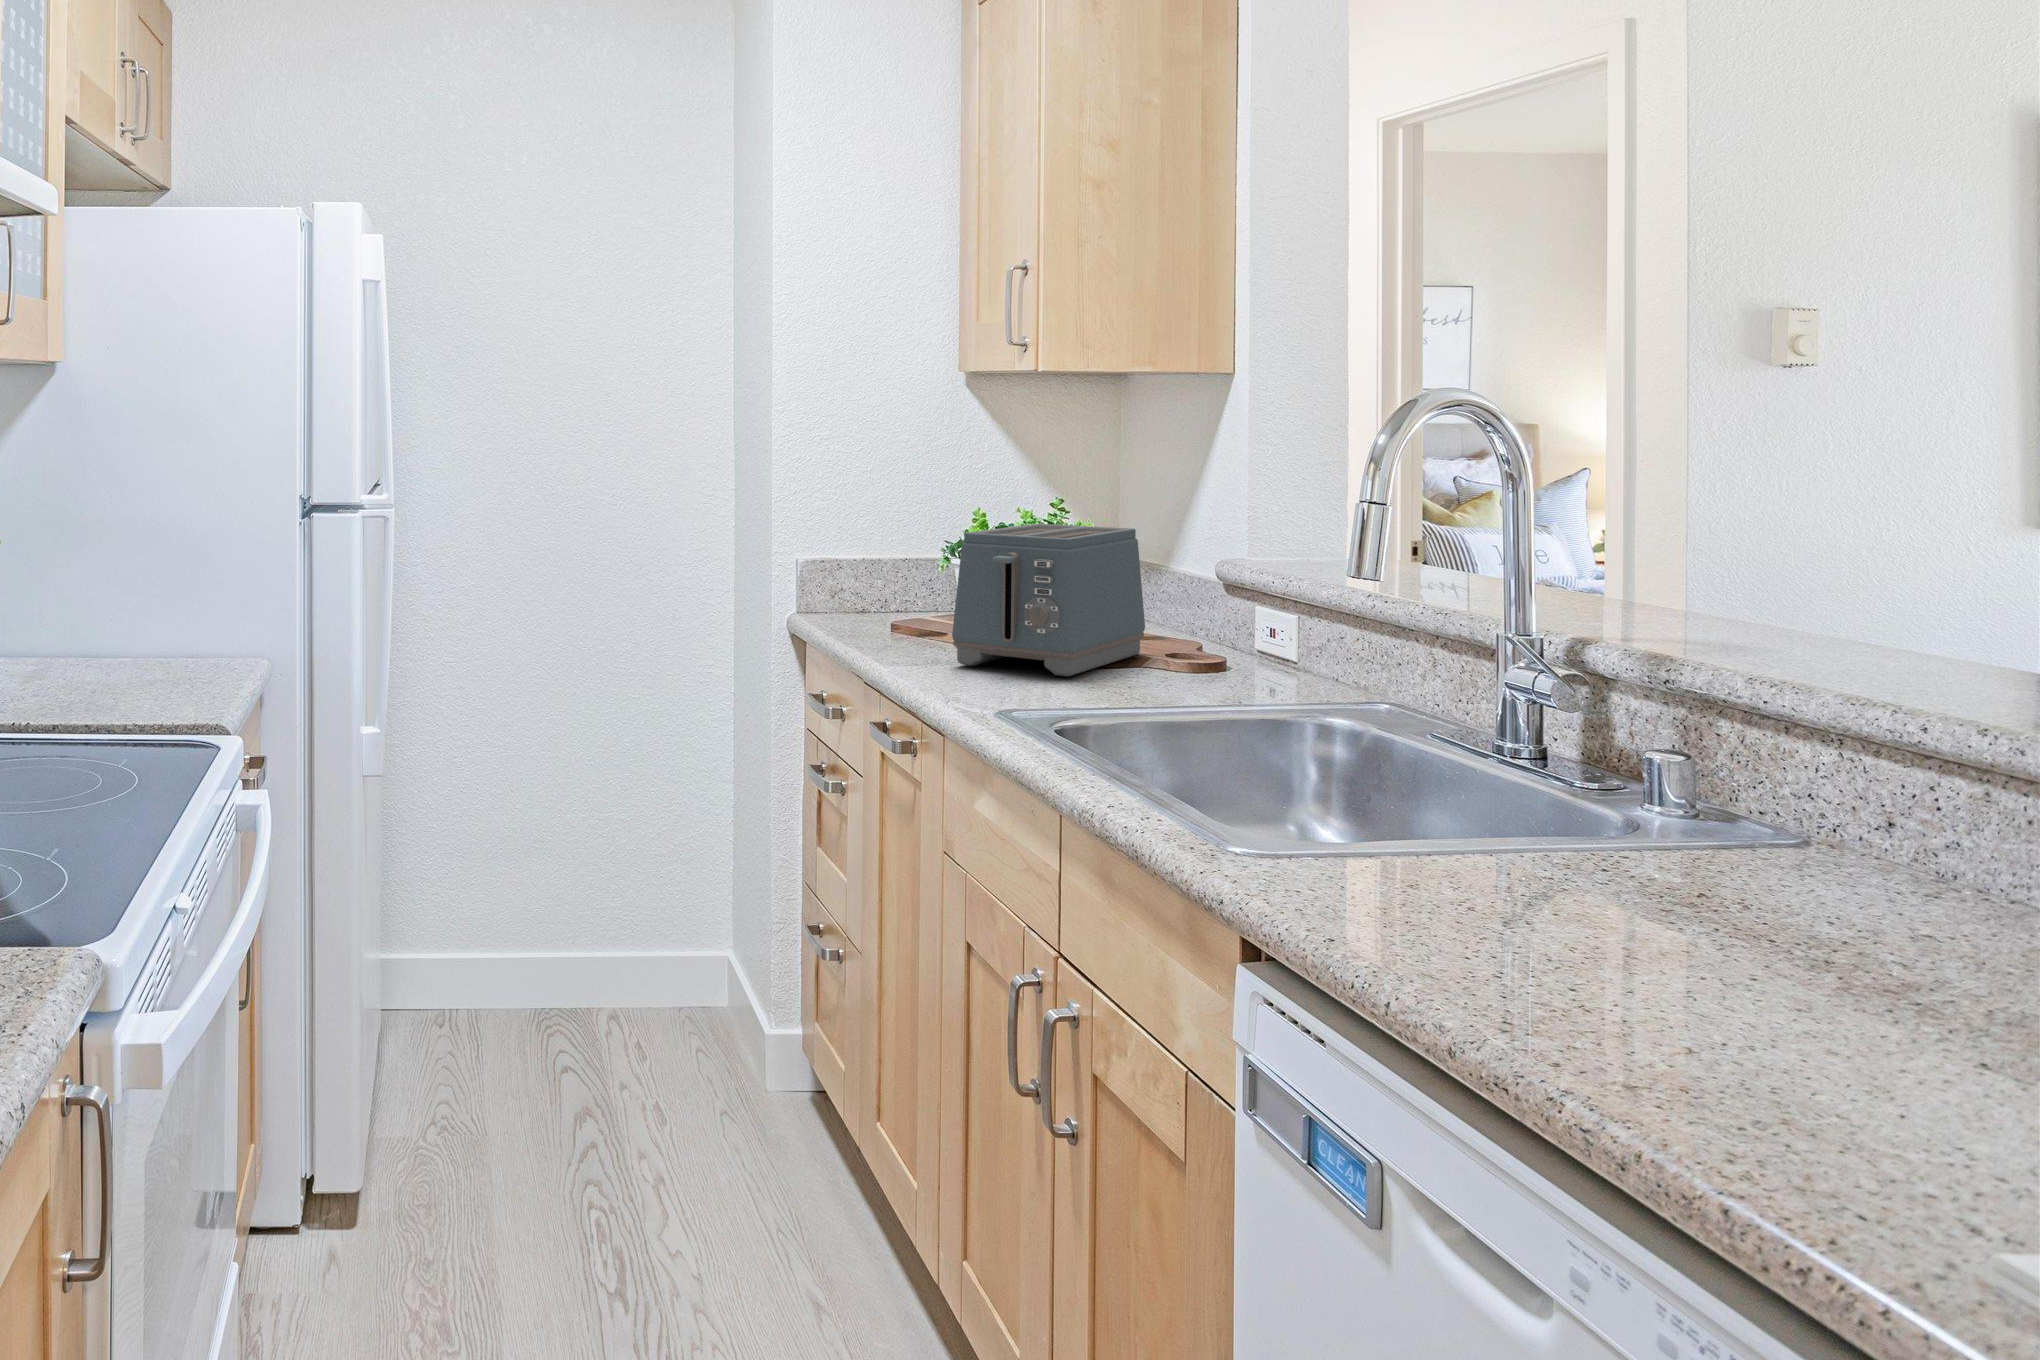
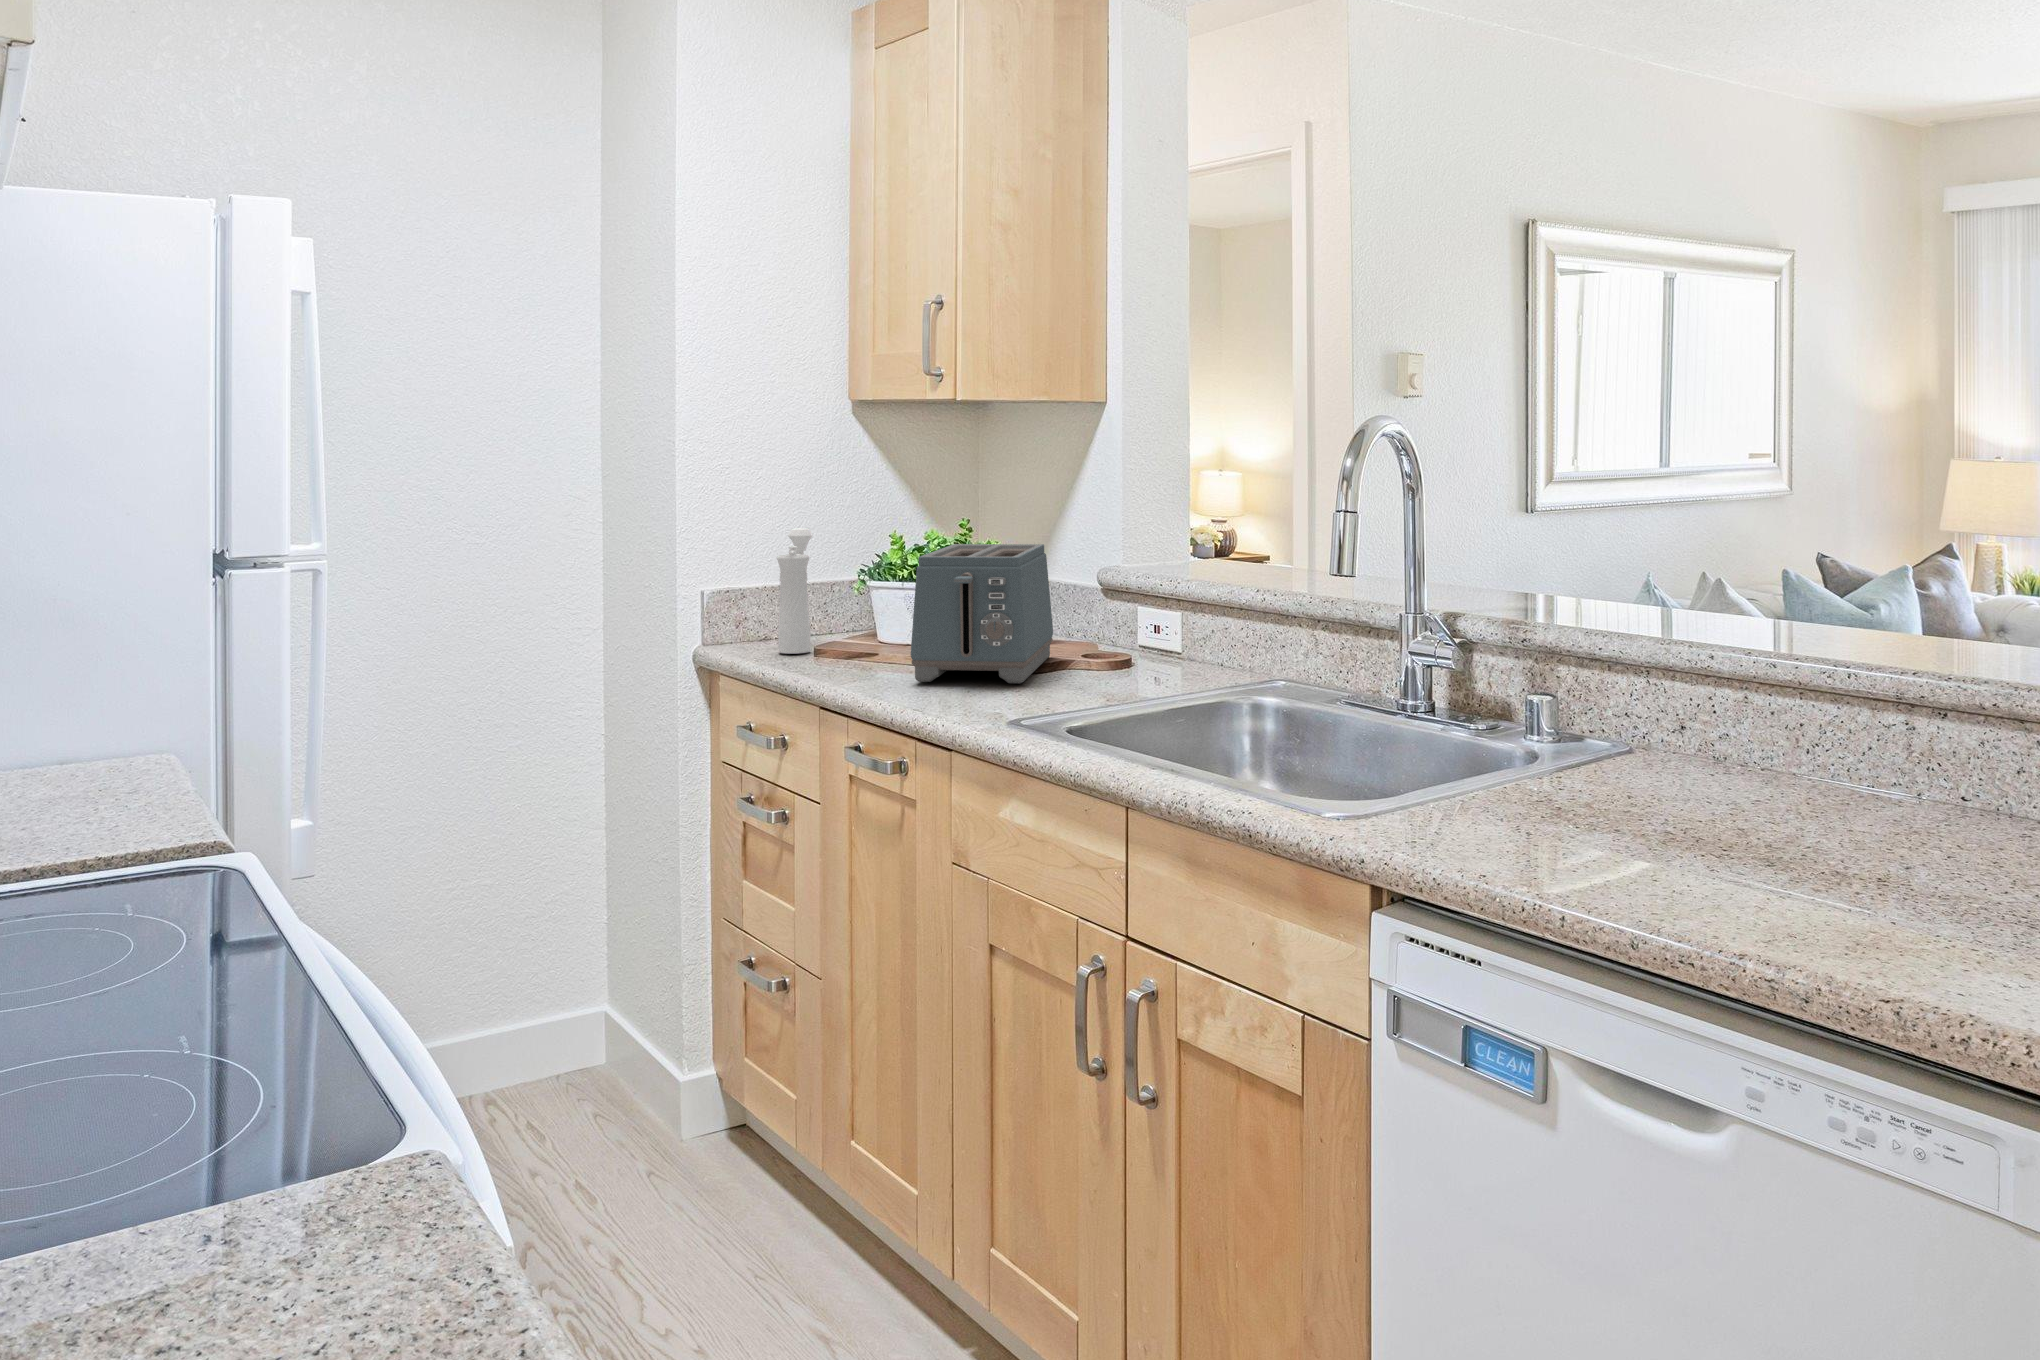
pepper mill: none [859,500,908,627] -> present [777,528,812,654]

